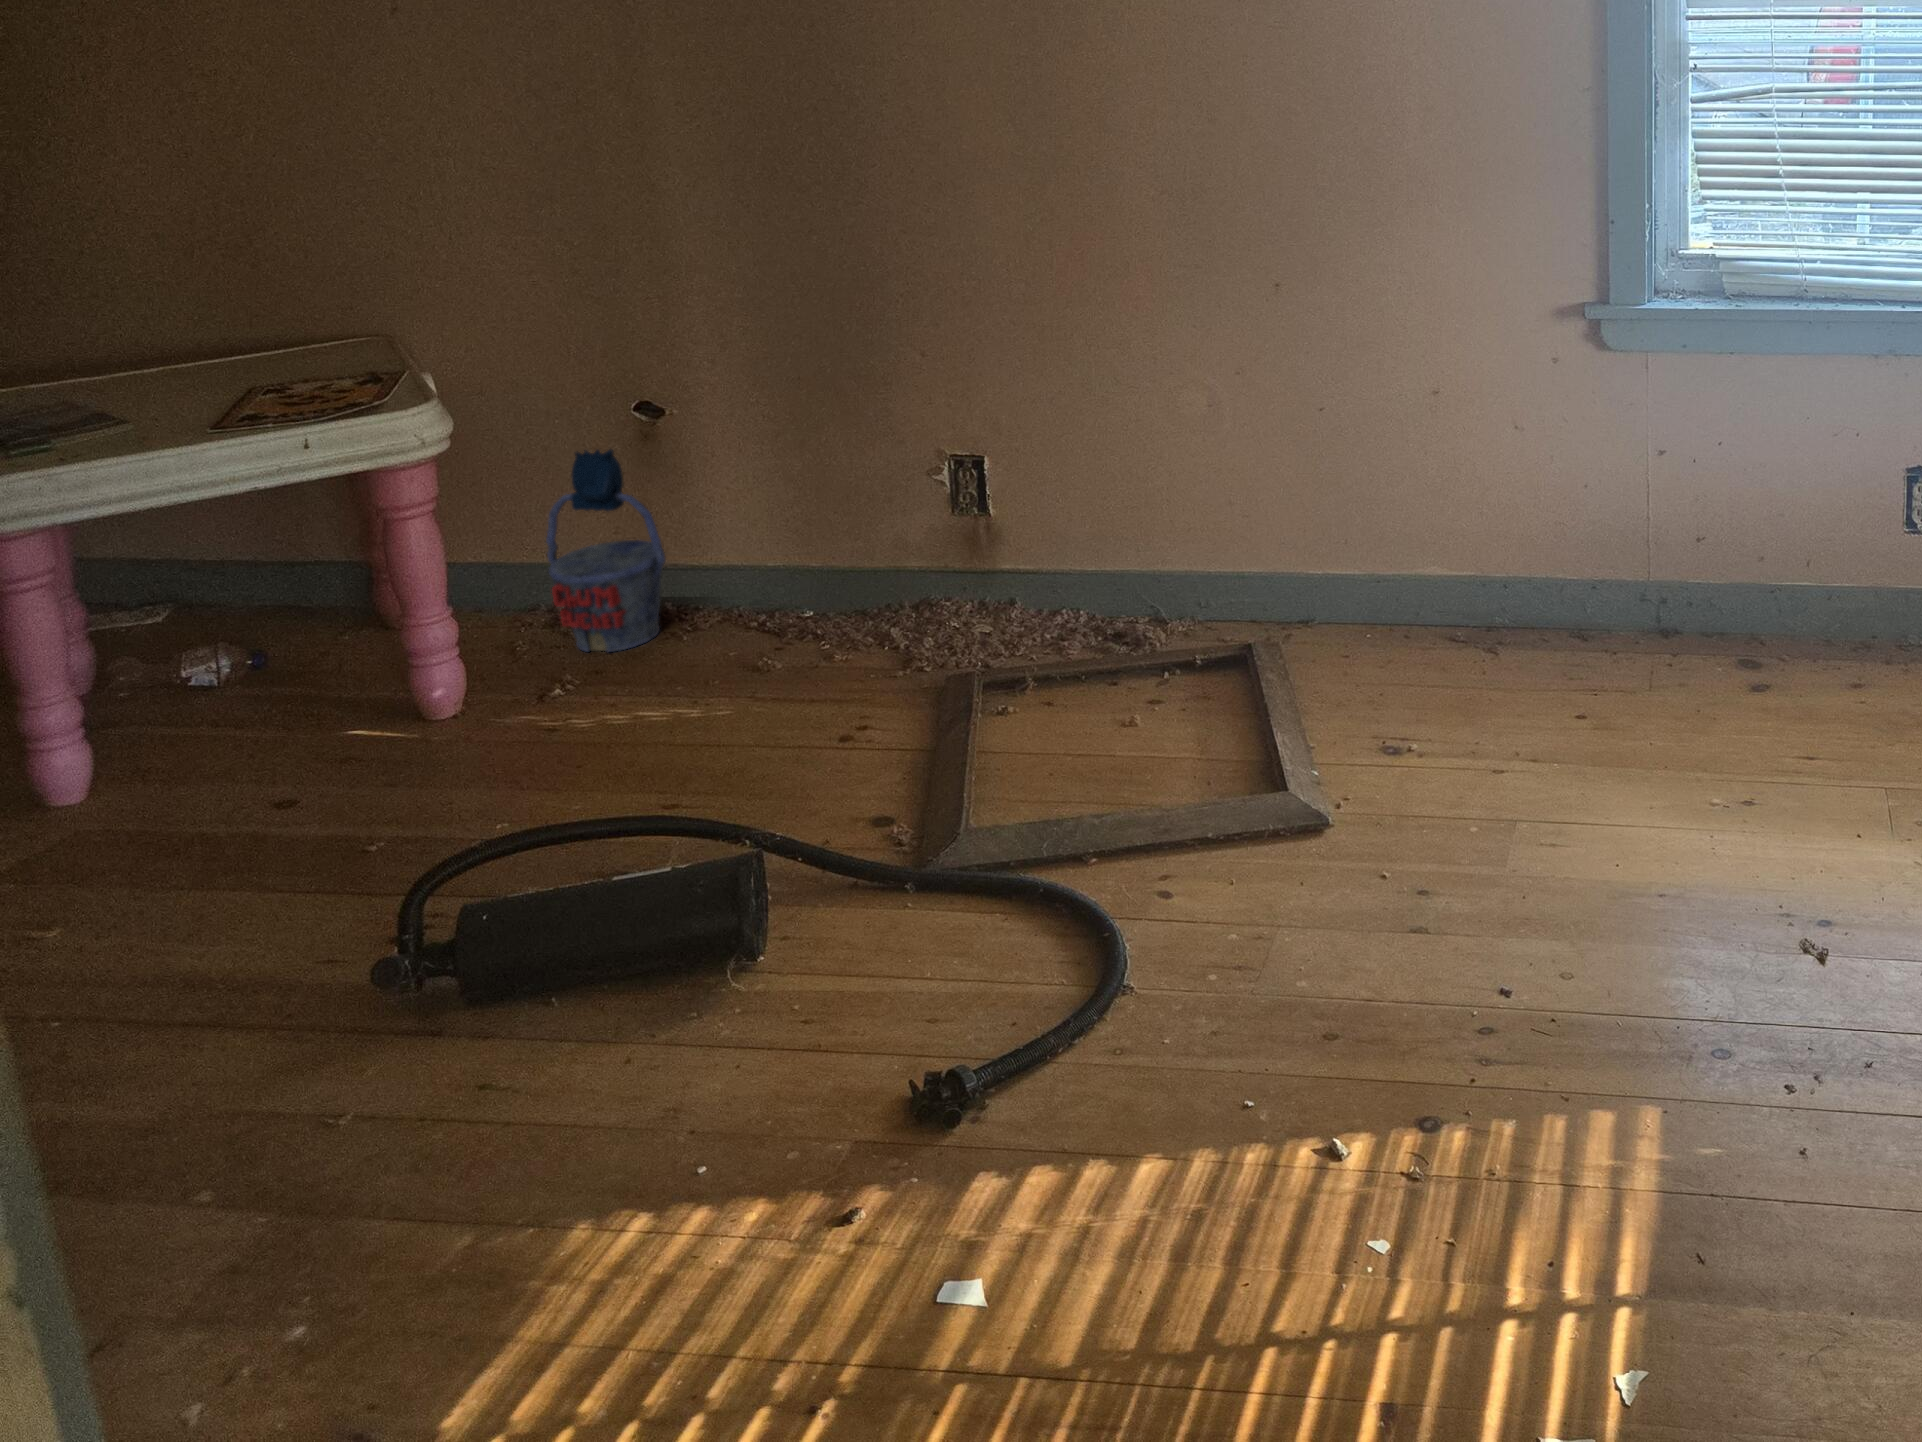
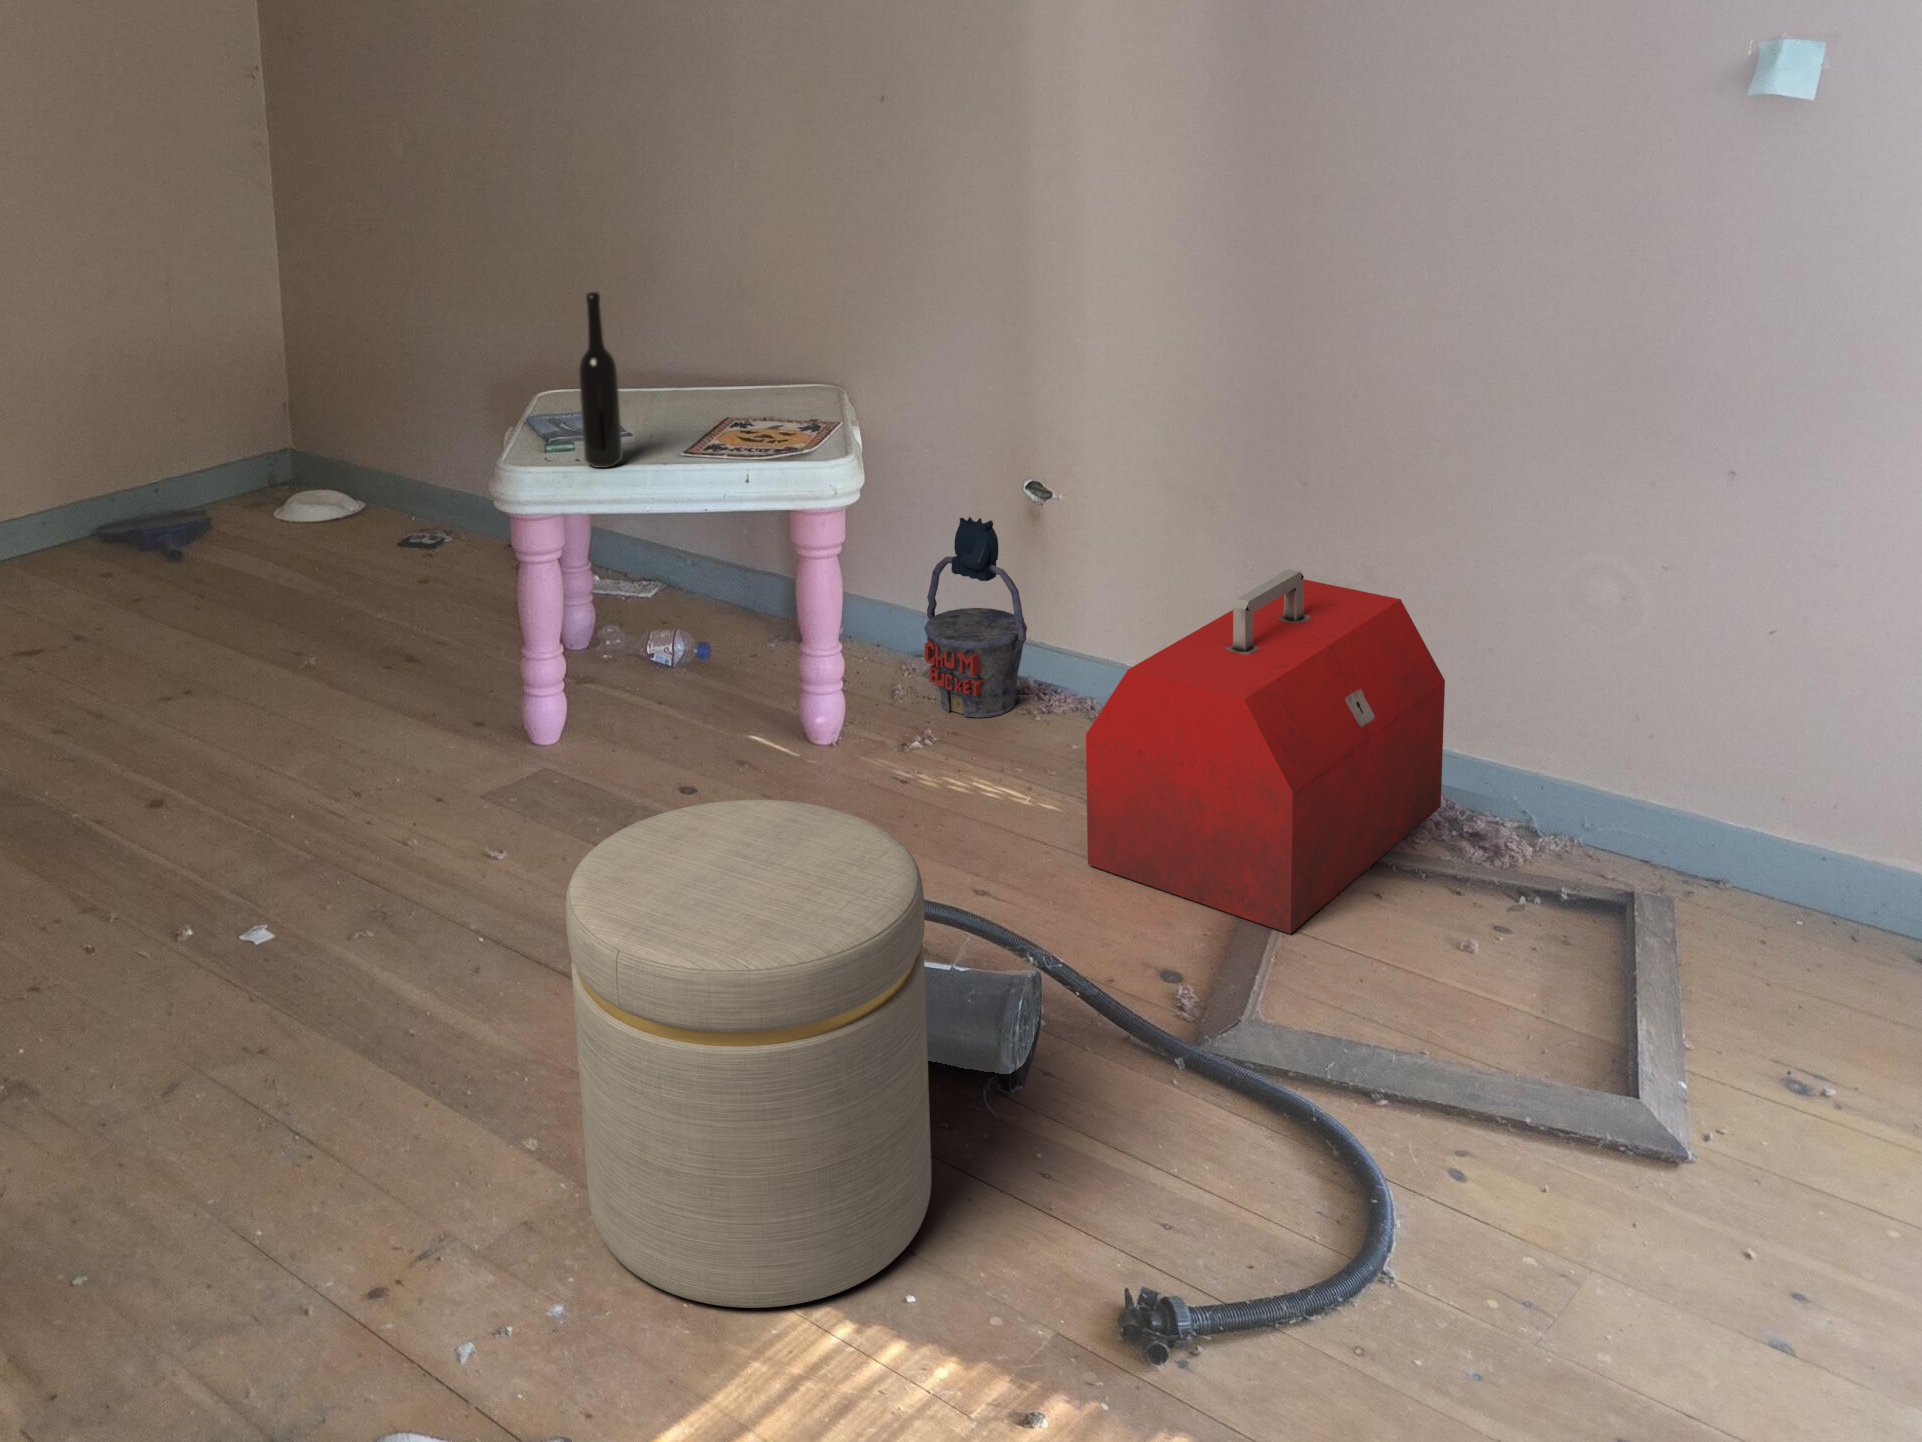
bottle: none [51,247,133,456] -> present [579,292,623,468]
toolbox: none [759,435,1083,753] -> present [1086,569,1445,934]
ottoman: none [193,731,691,1290] -> present [566,800,931,1308]

